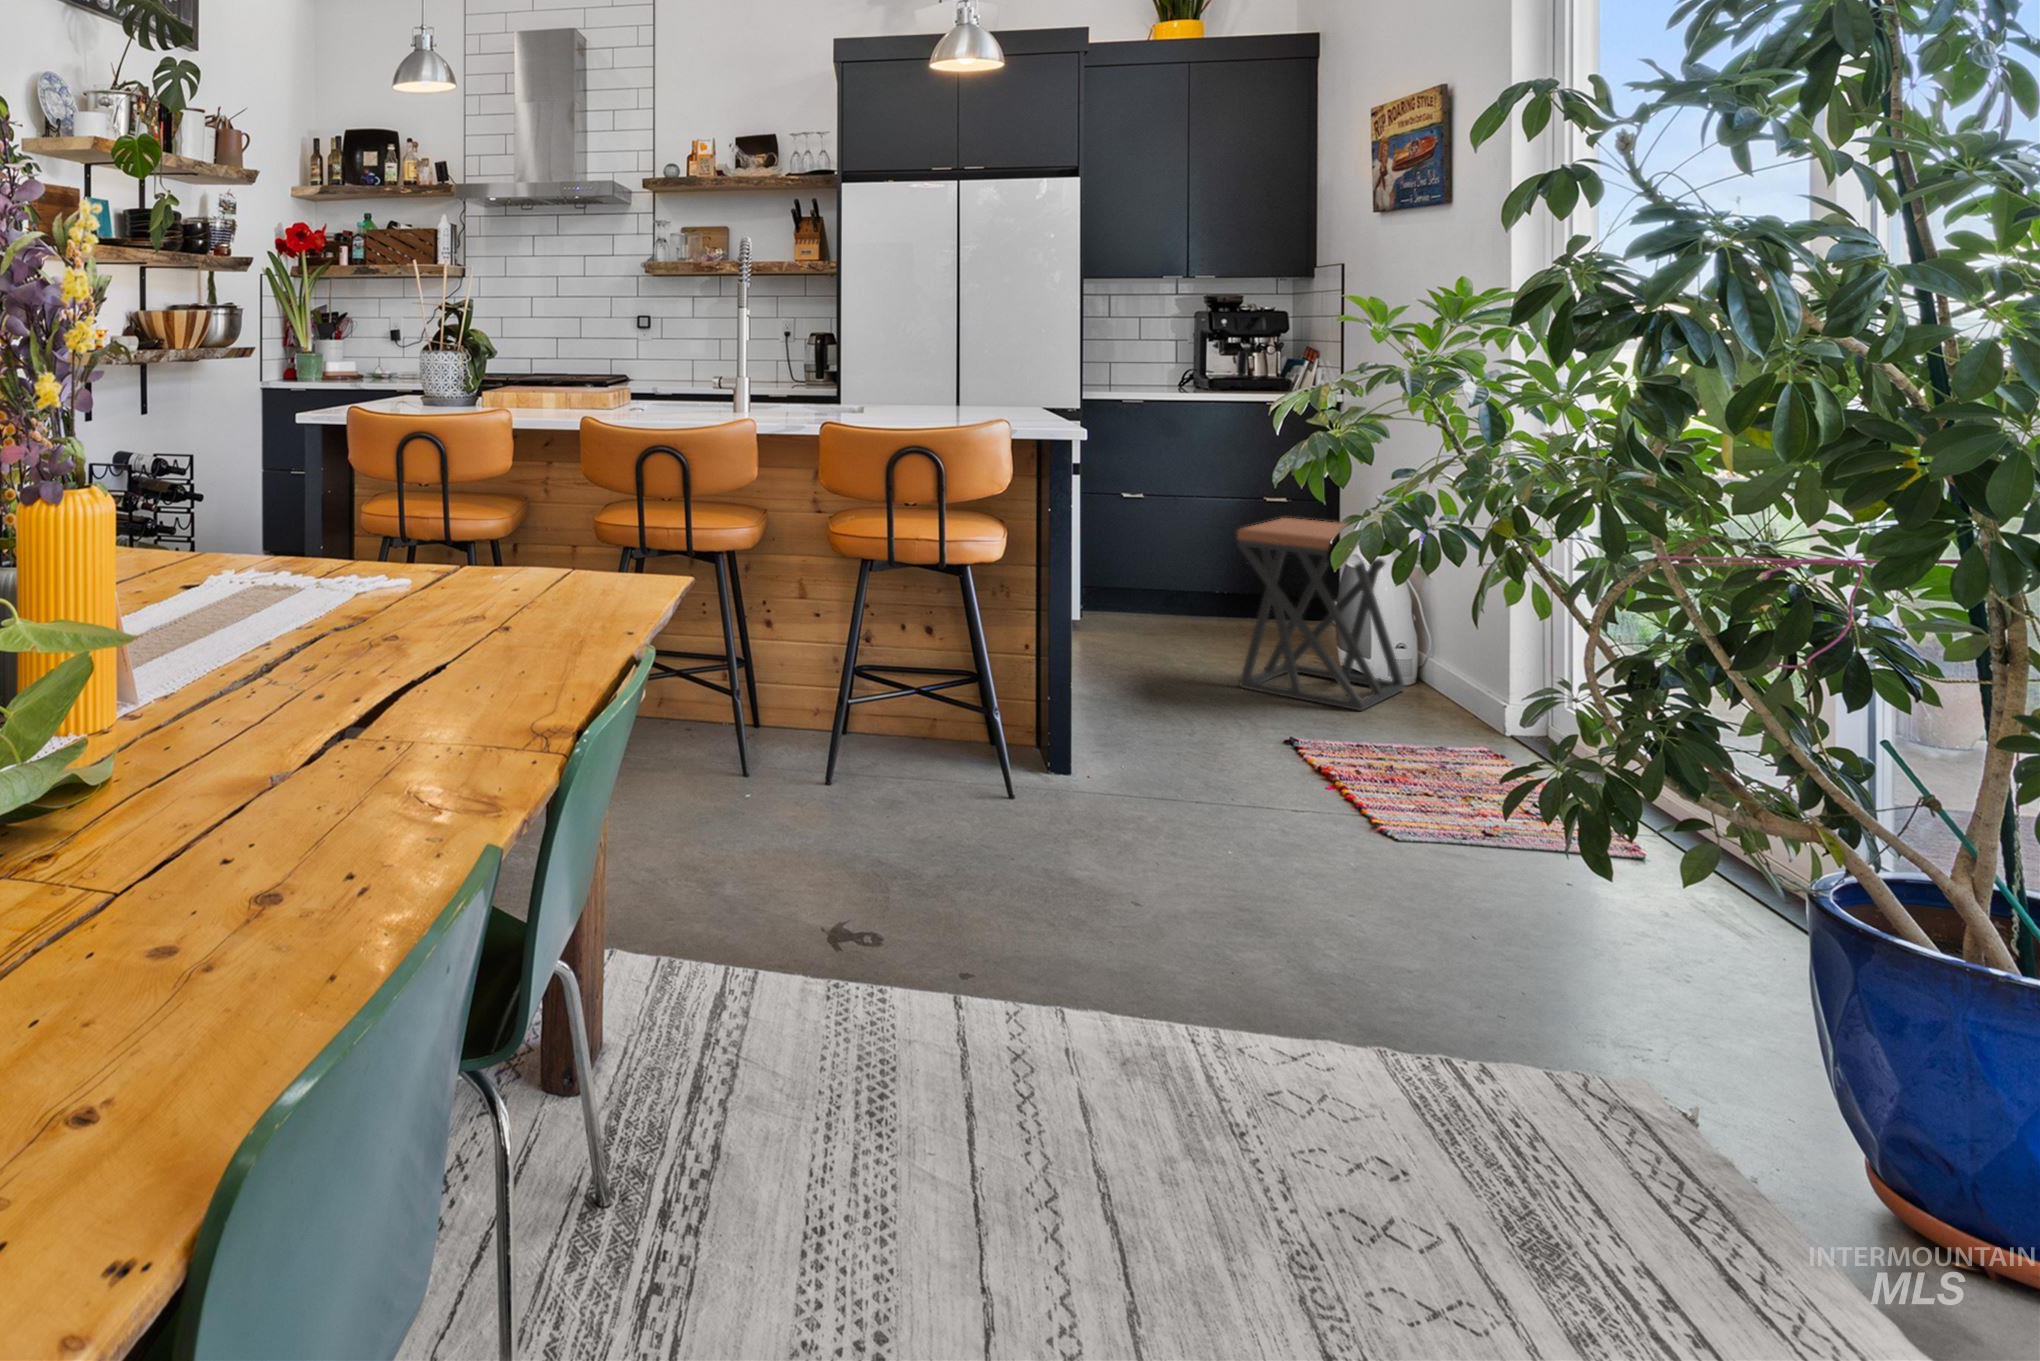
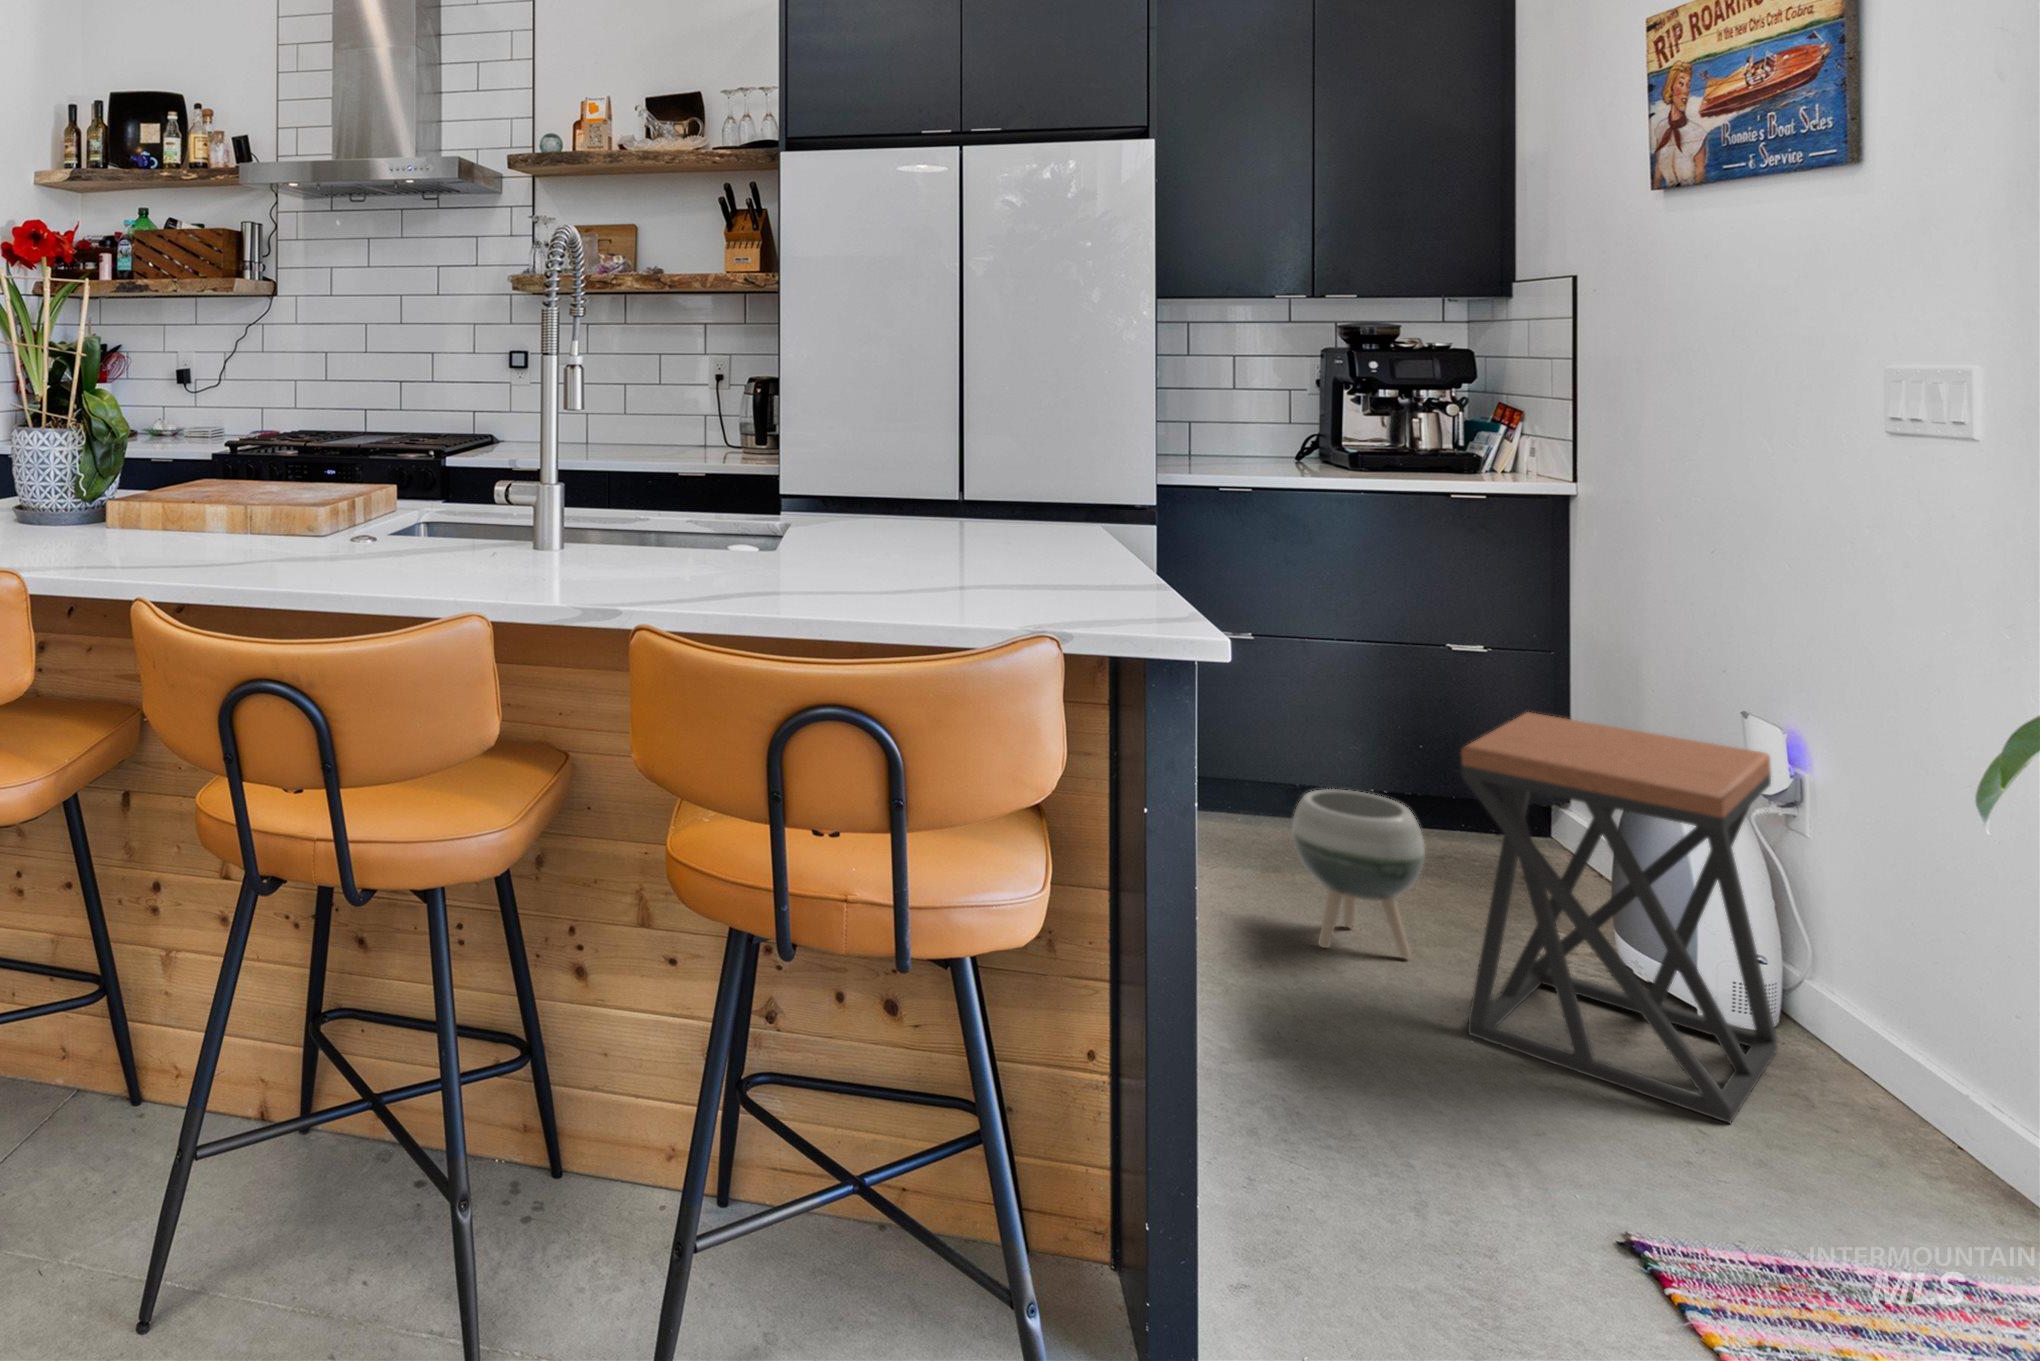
planter: none [1155,572,1229,663] -> present [1292,789,1425,959]

